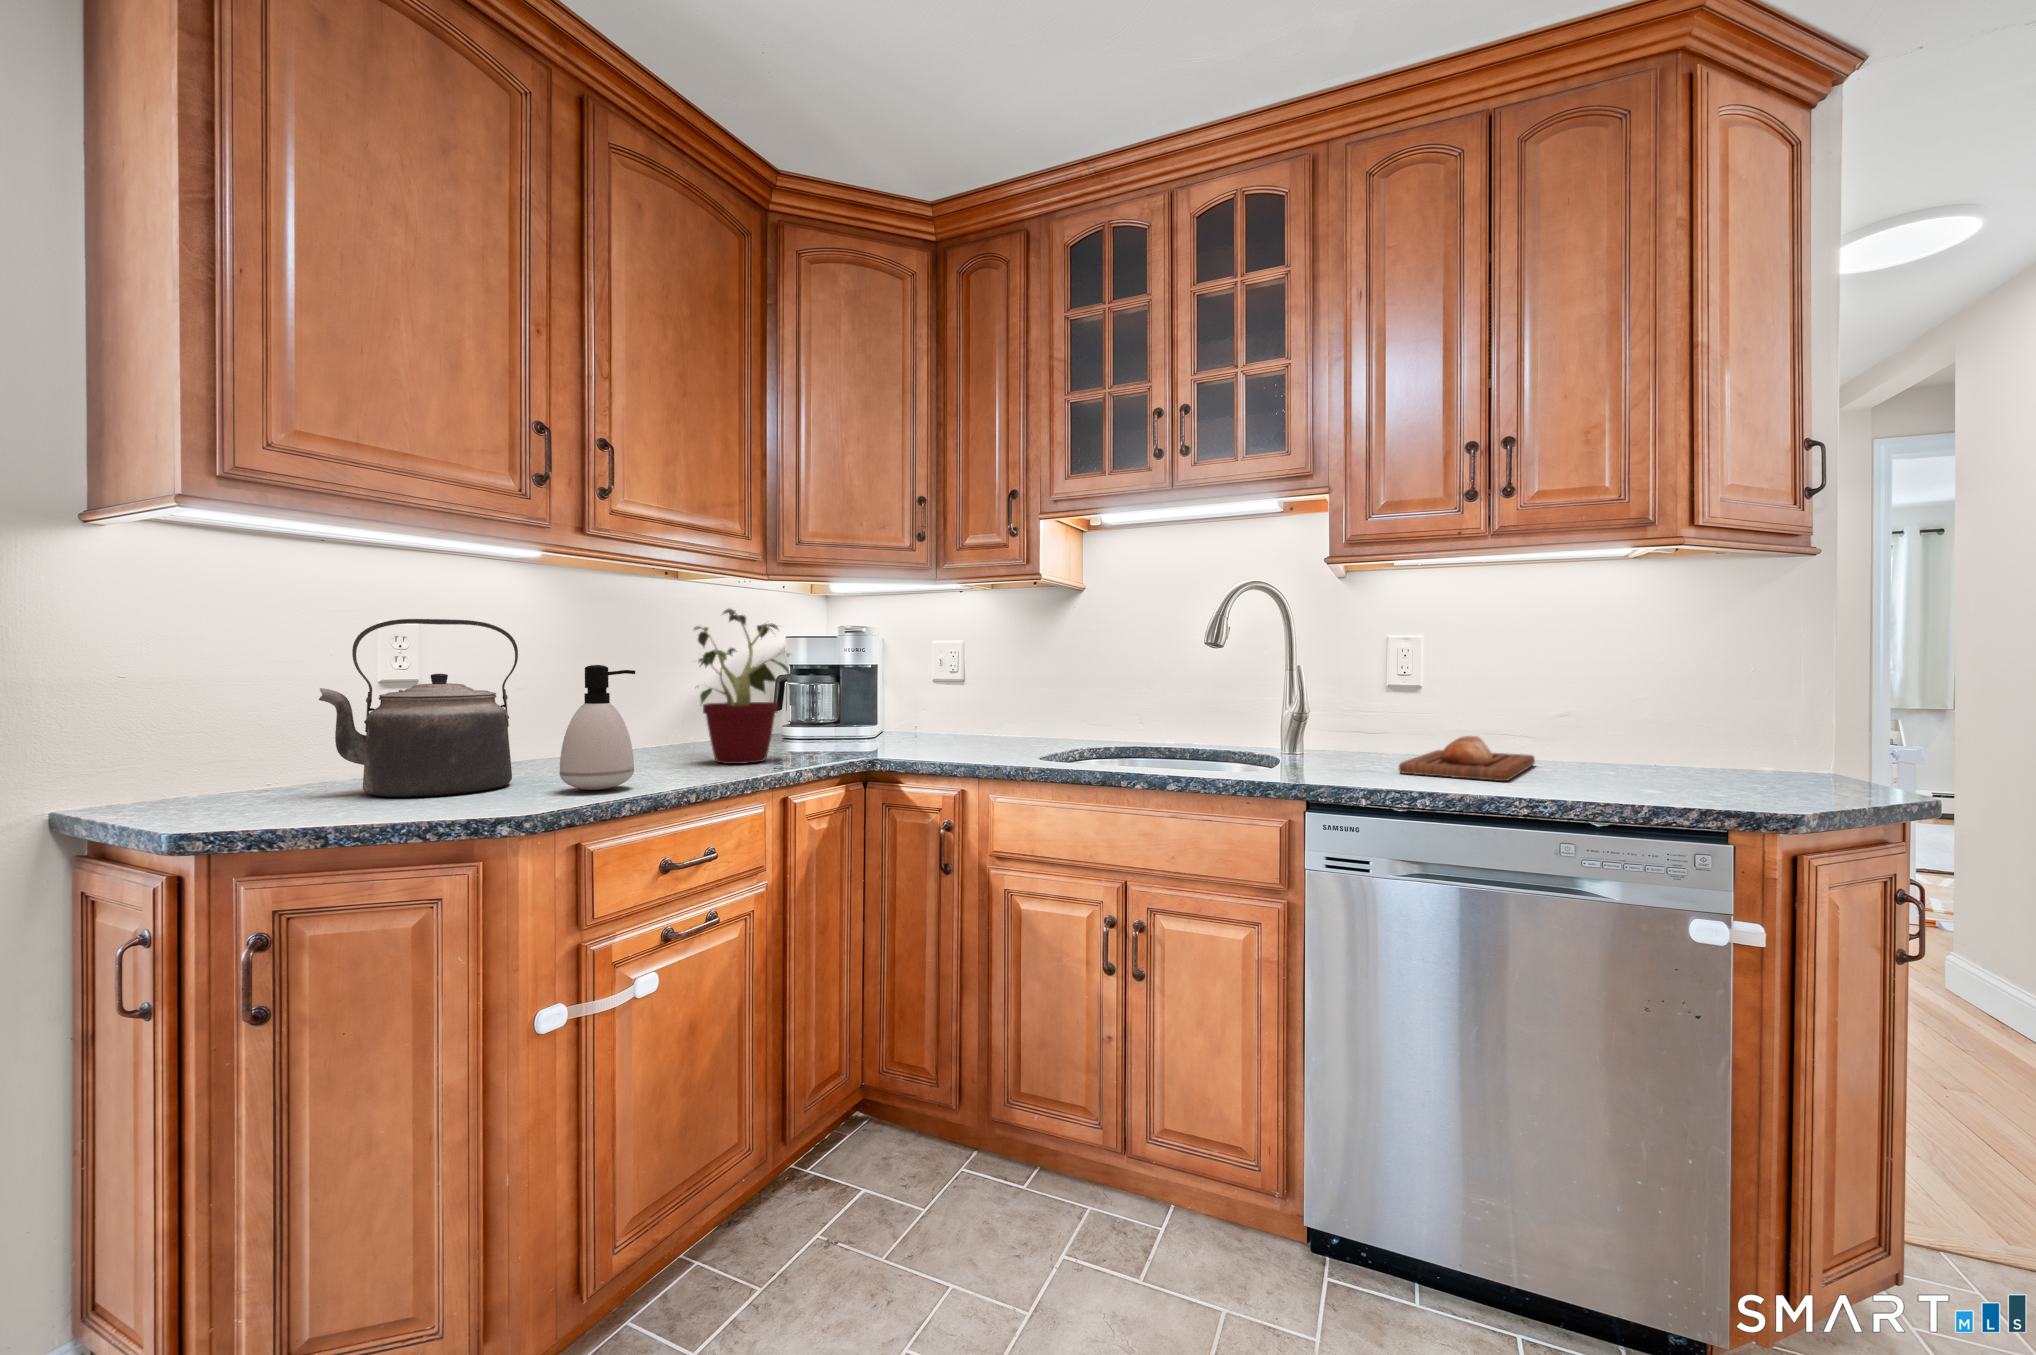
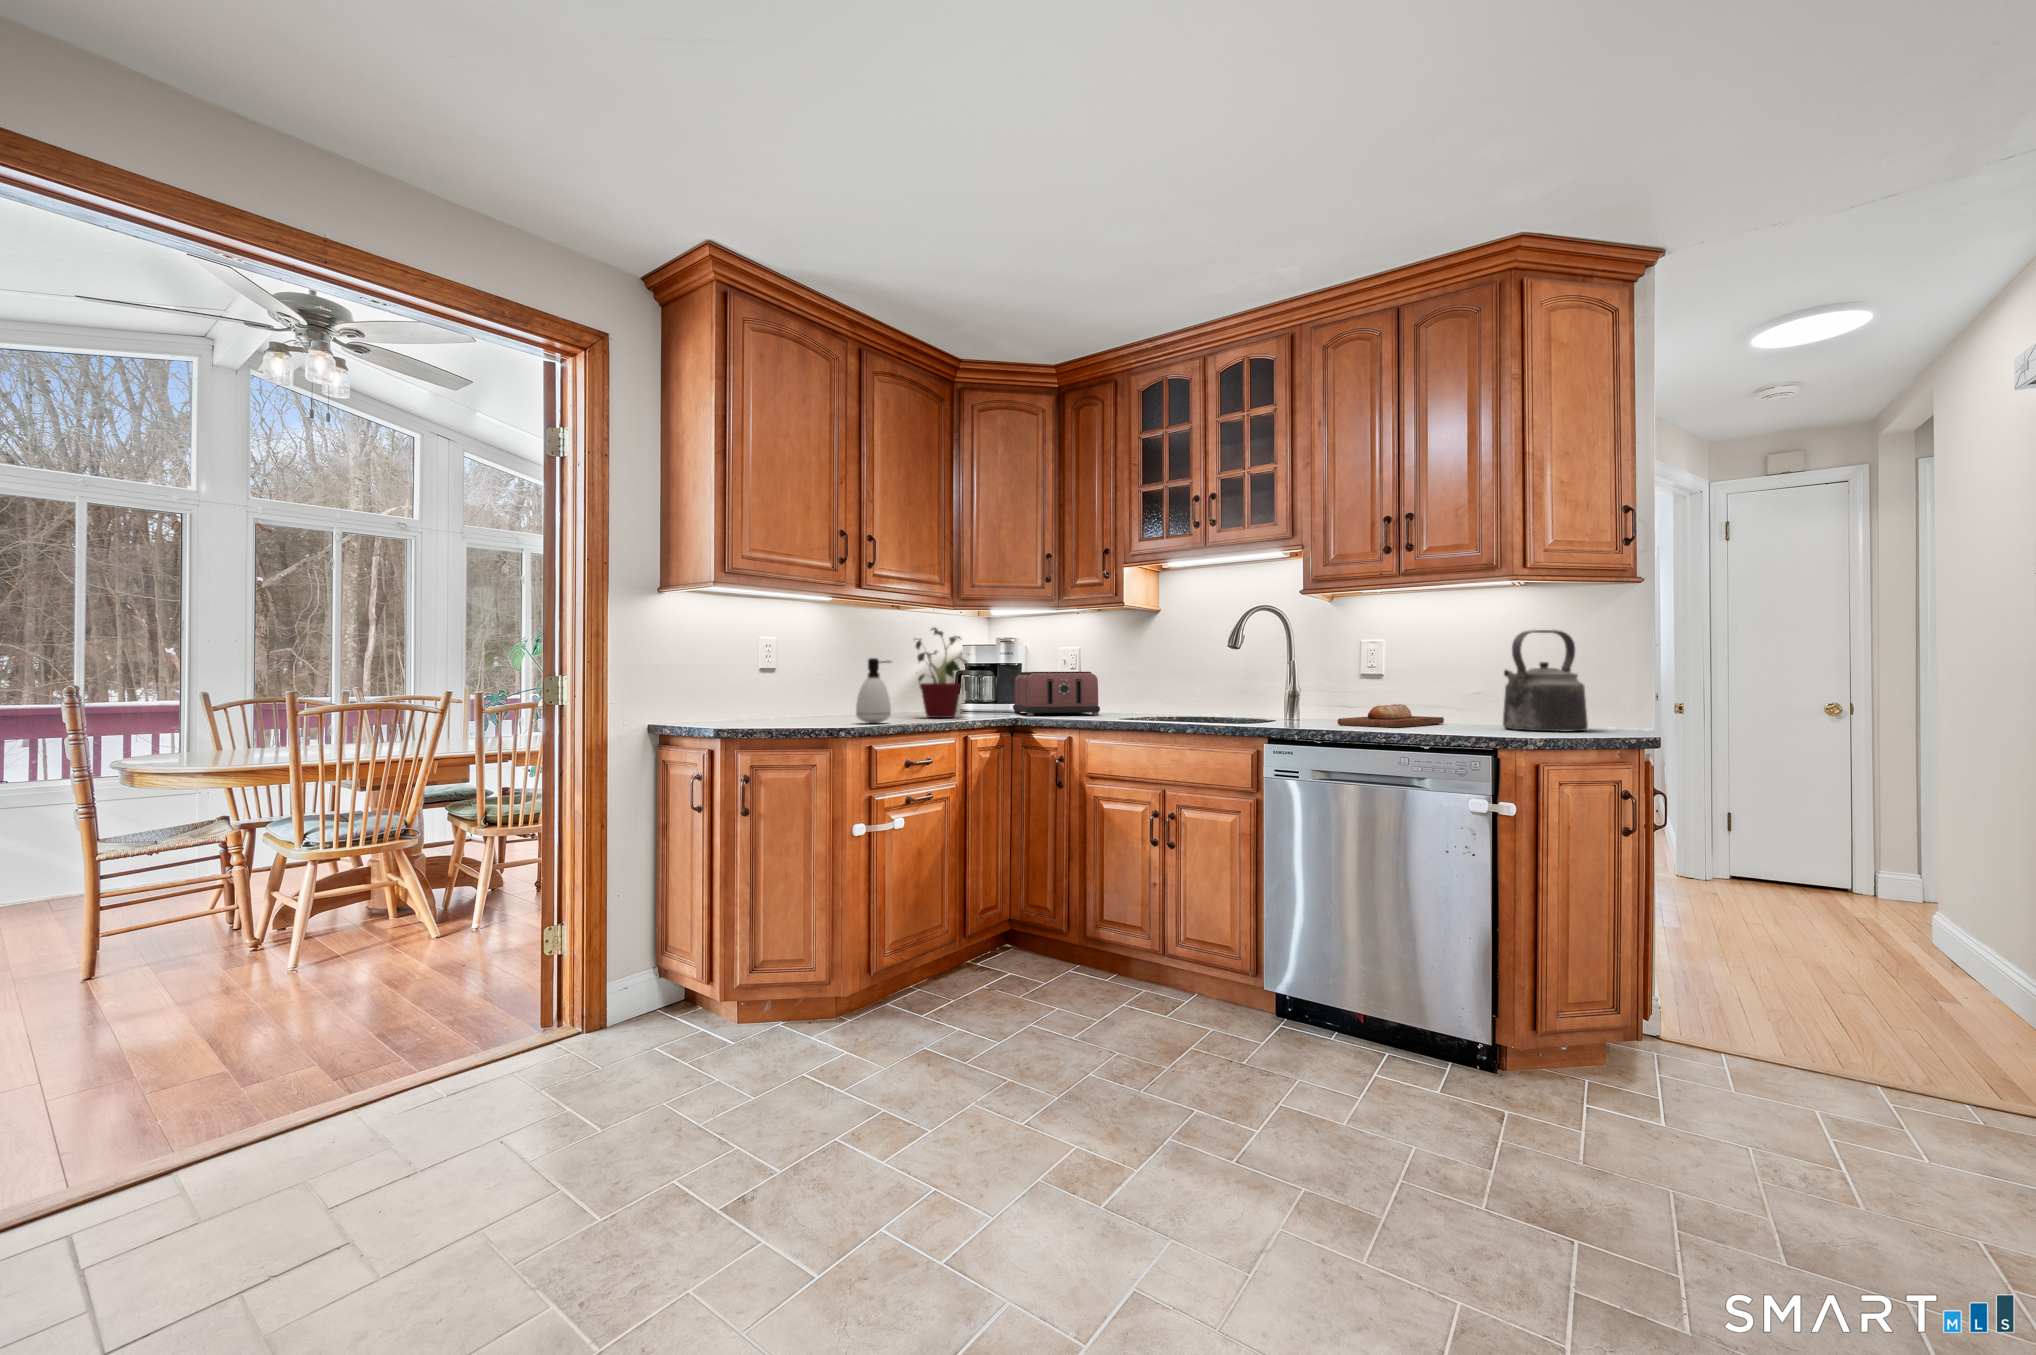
kettle: present [319,619,518,797] -> present [1503,630,1588,732]
toaster: none [863,679,1001,752] -> present [1013,672,1100,716]

